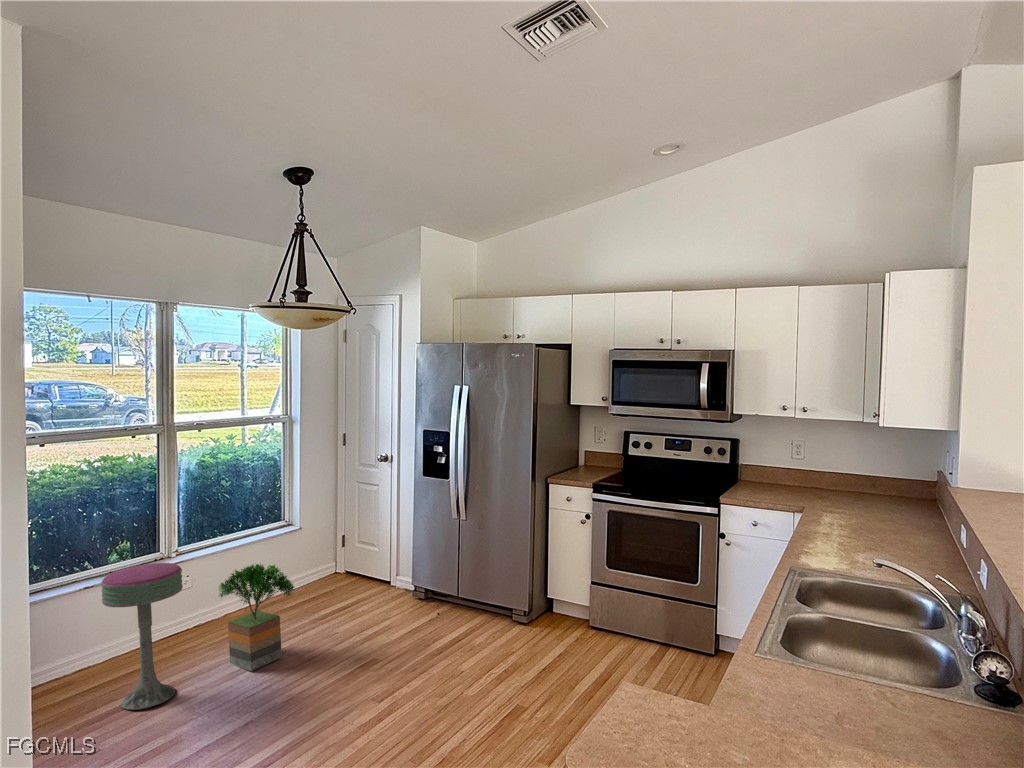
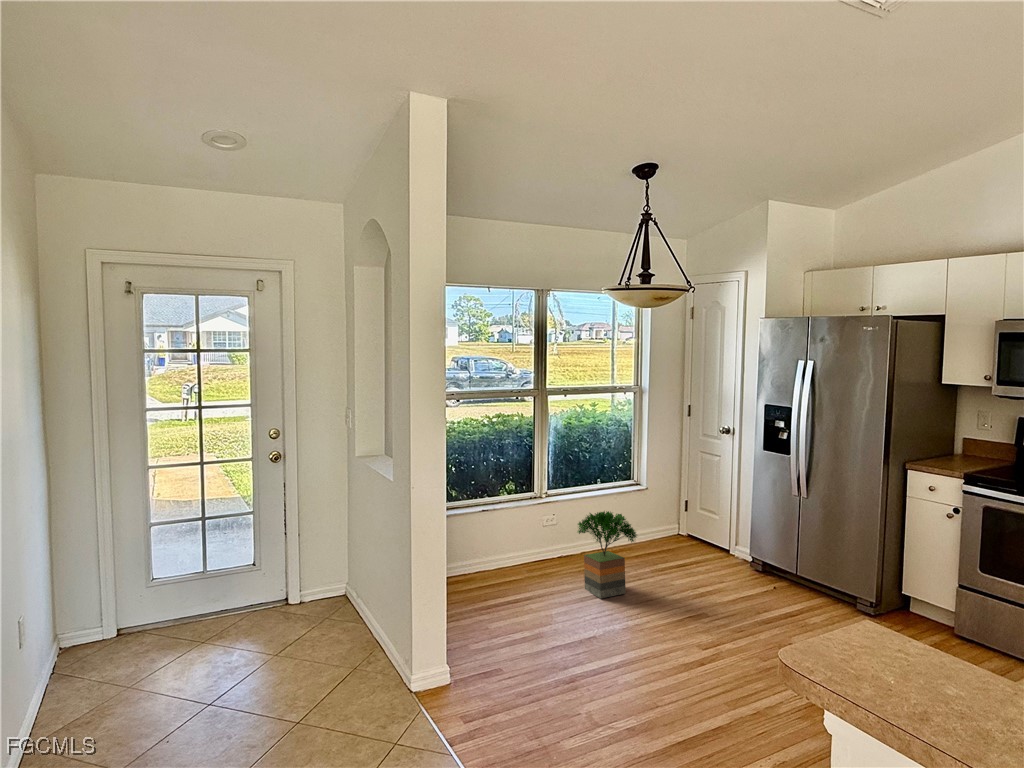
bar stool: present [101,563,183,710] -> none [496,498,550,606]

